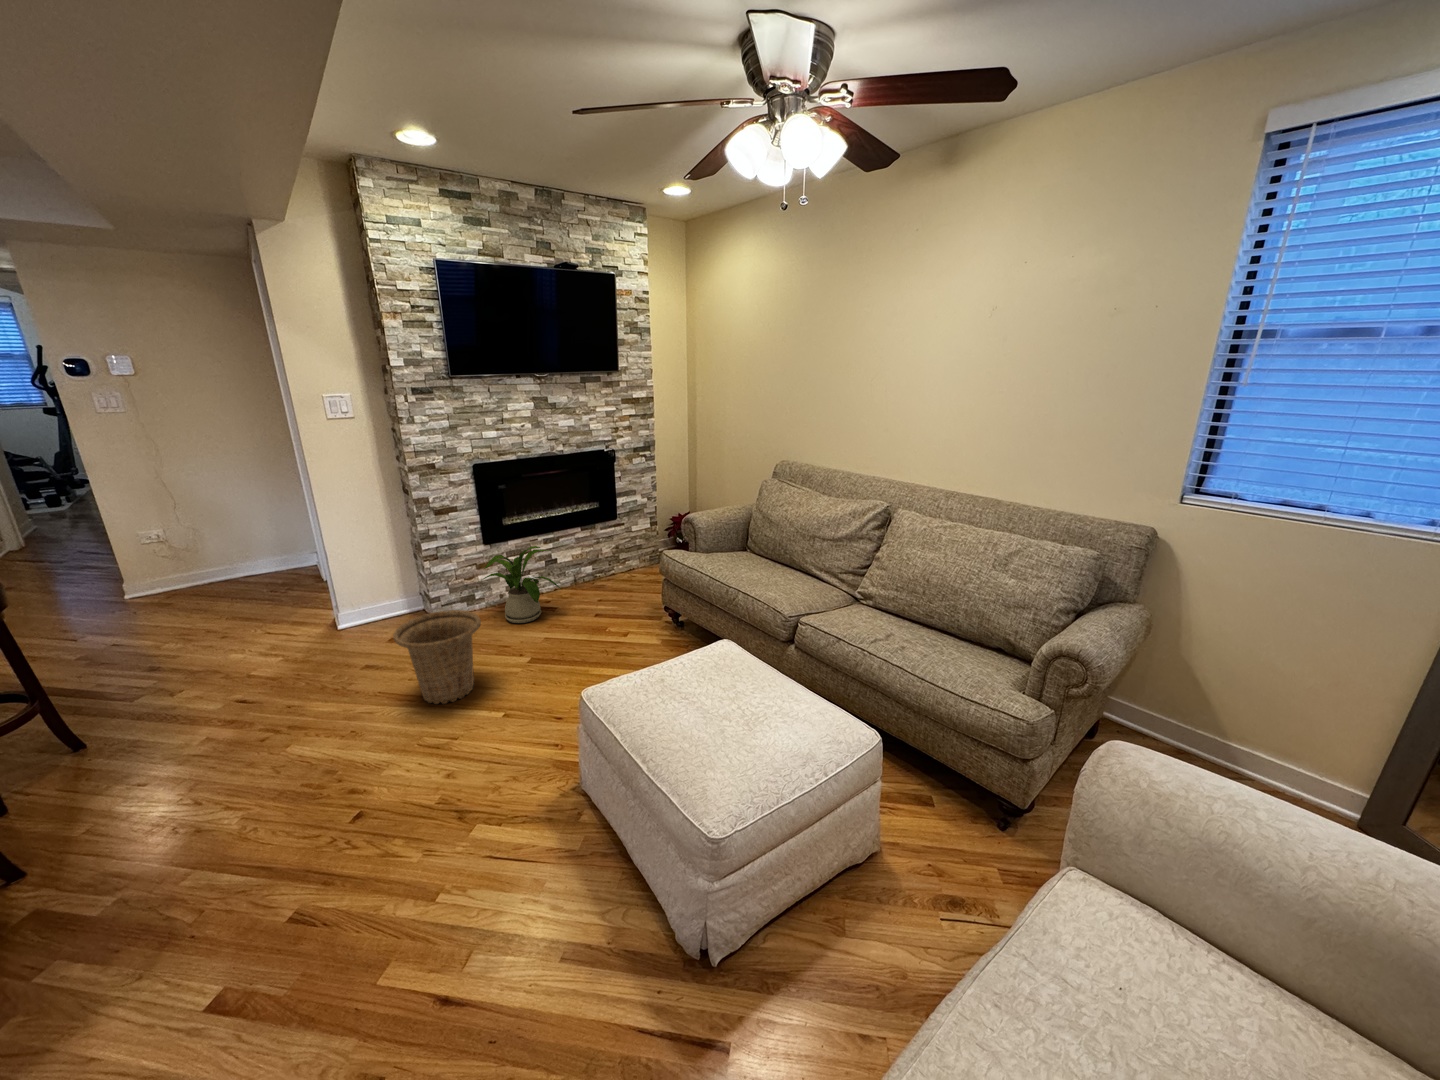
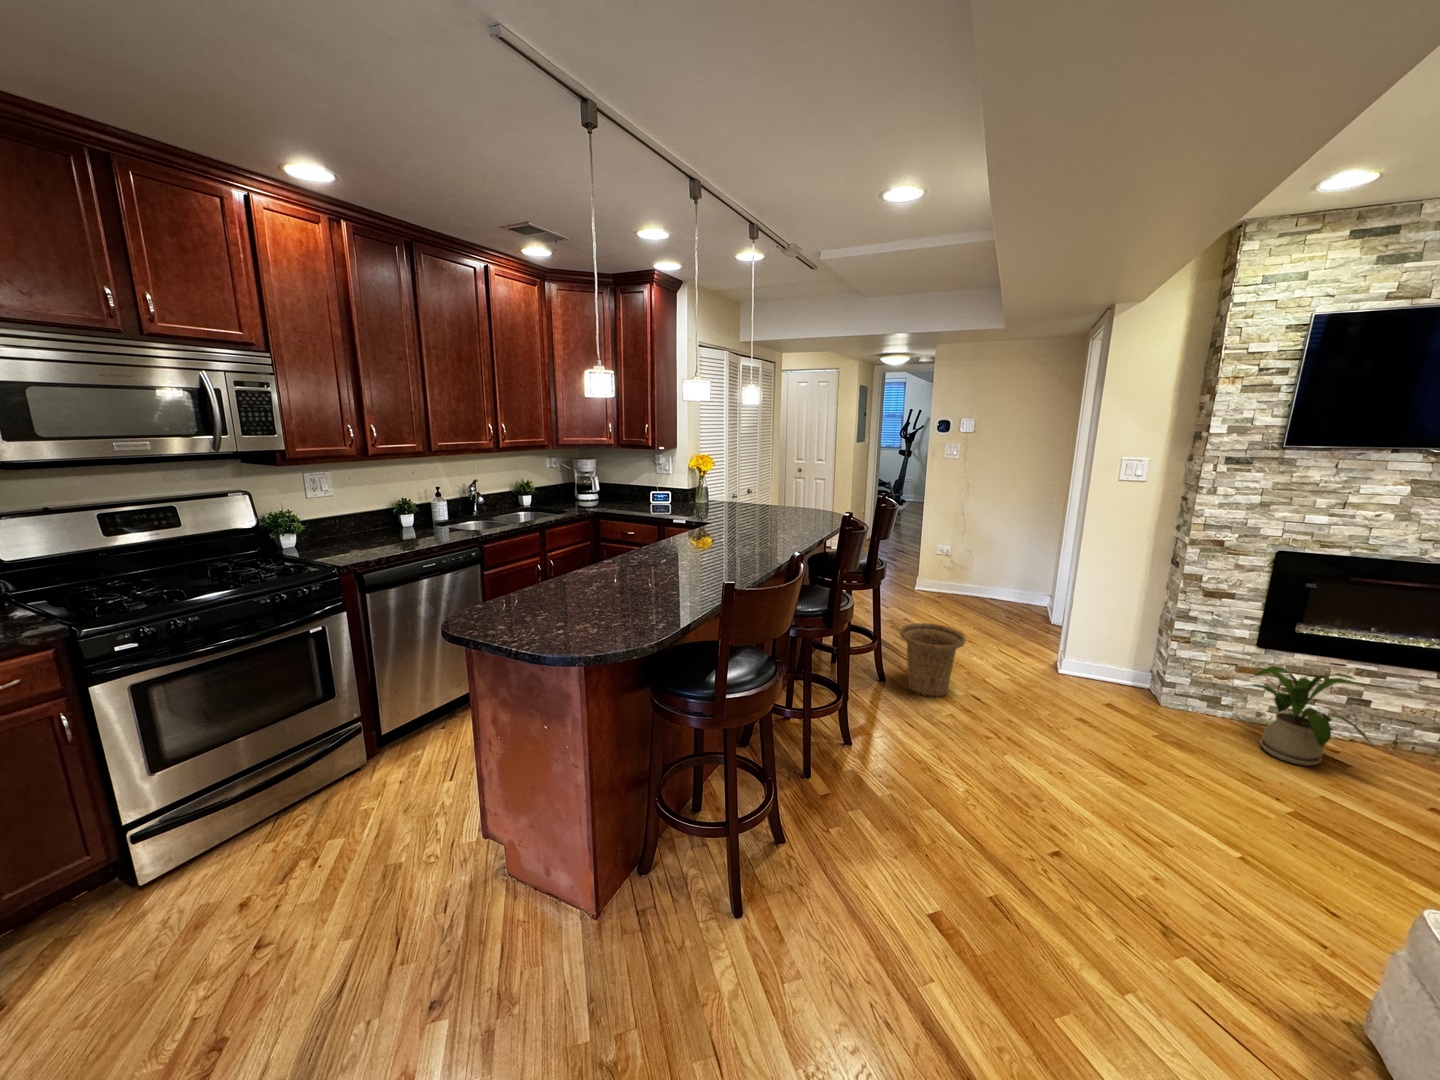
basket: present [393,610,481,704] -> present [899,623,966,697]

